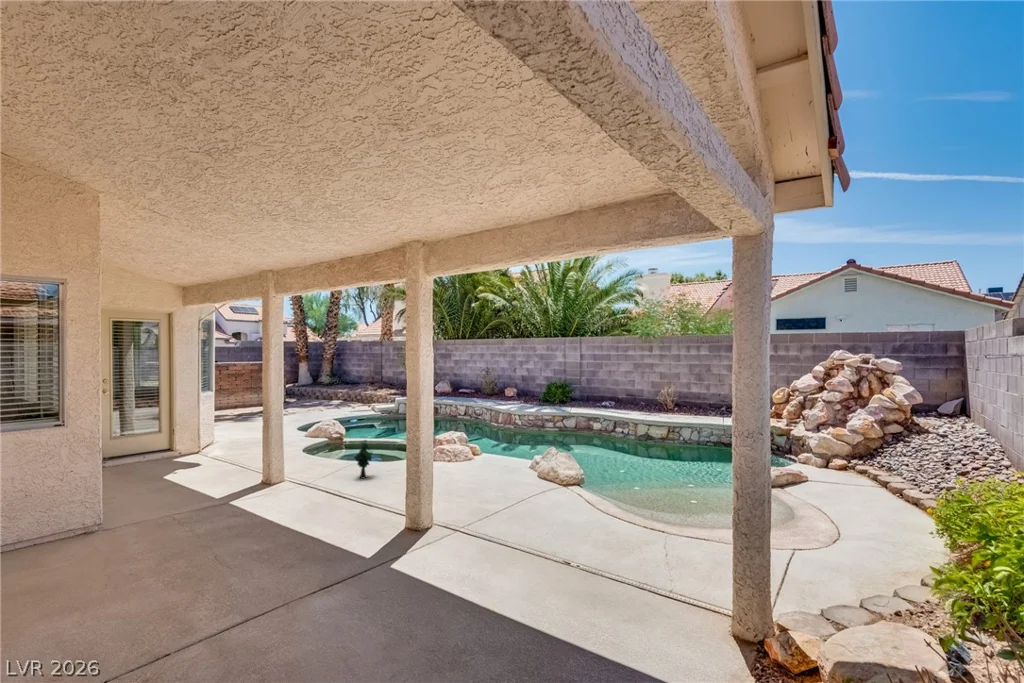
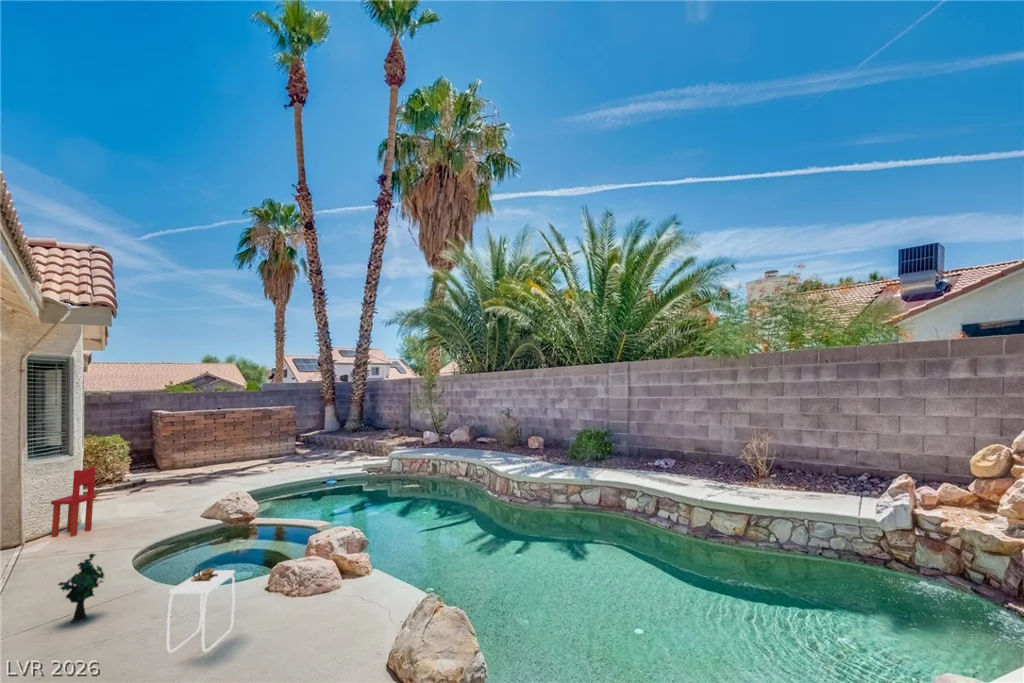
chair: none [214,399,239,451] -> present [51,467,96,537]
side table: none [448,442,472,482] -> present [167,569,235,653]

